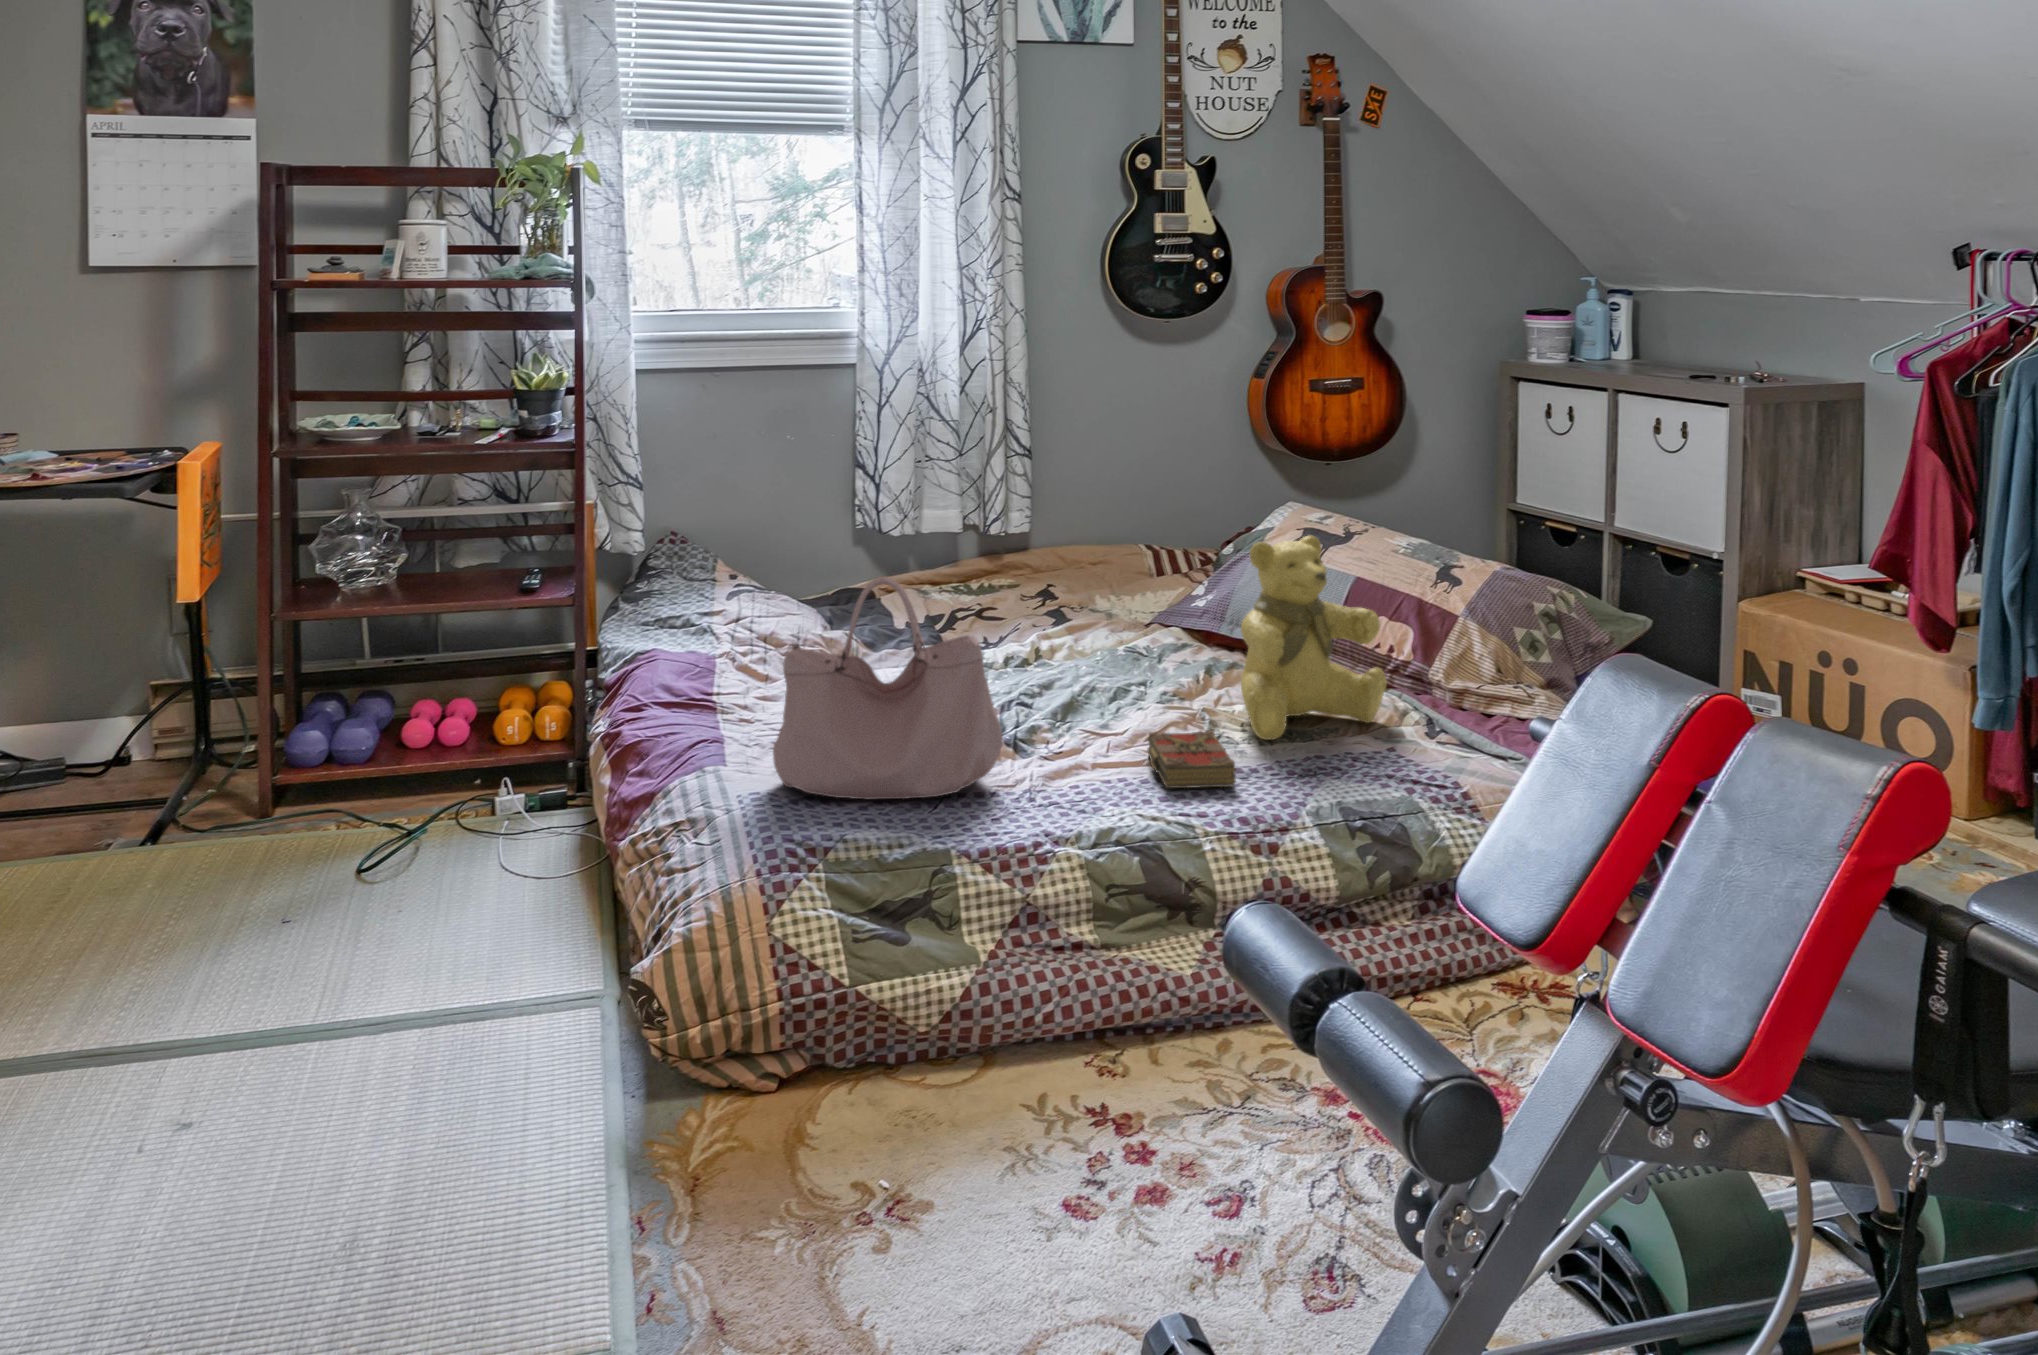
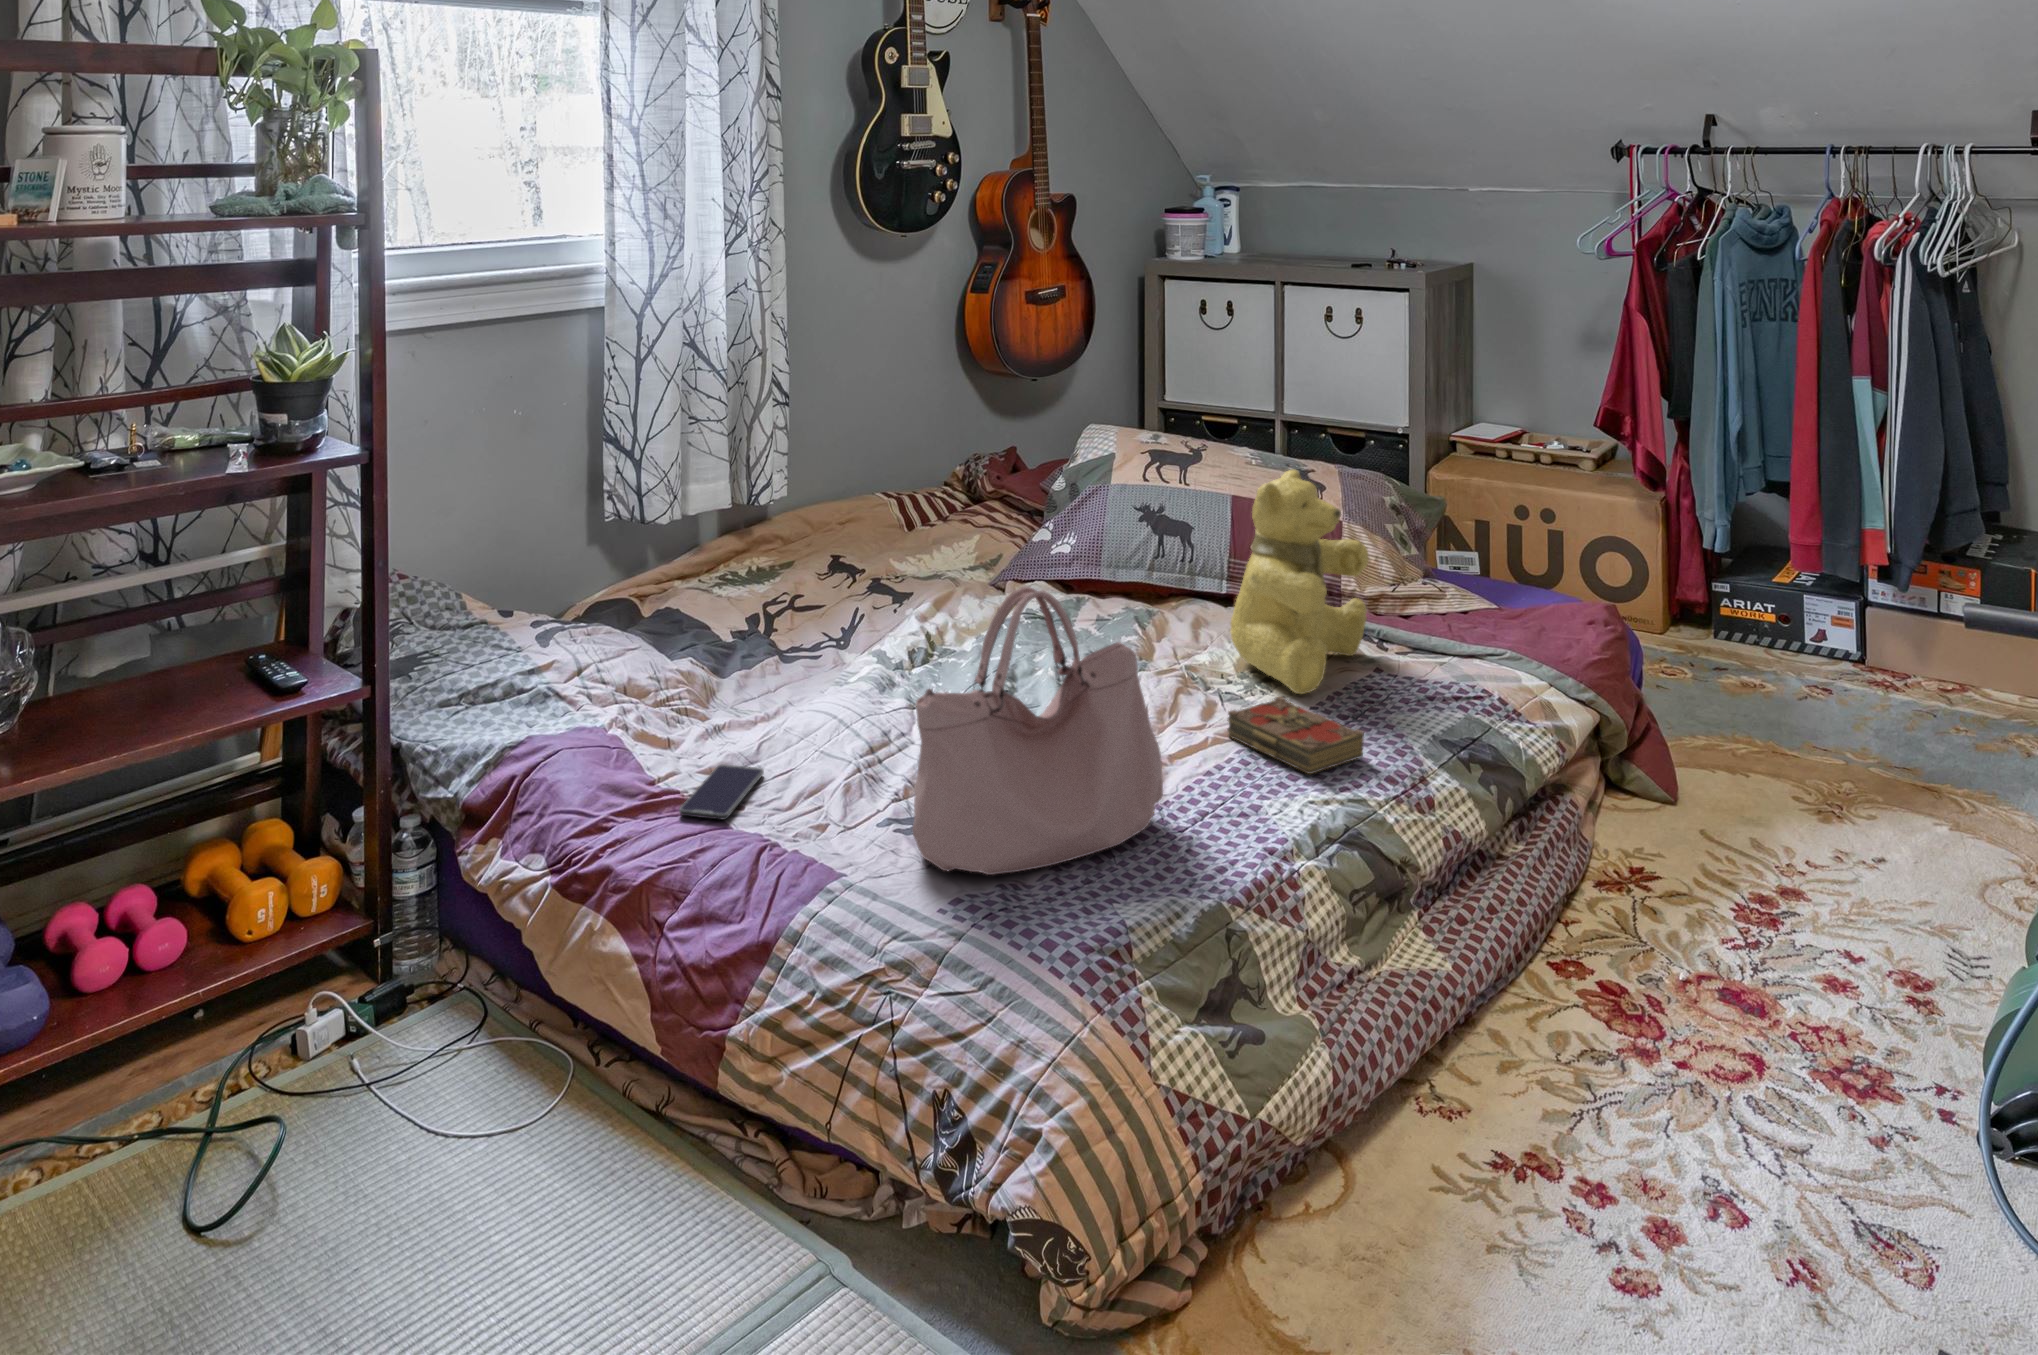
smartphone: none [675,705,765,734] -> present [679,764,764,820]

